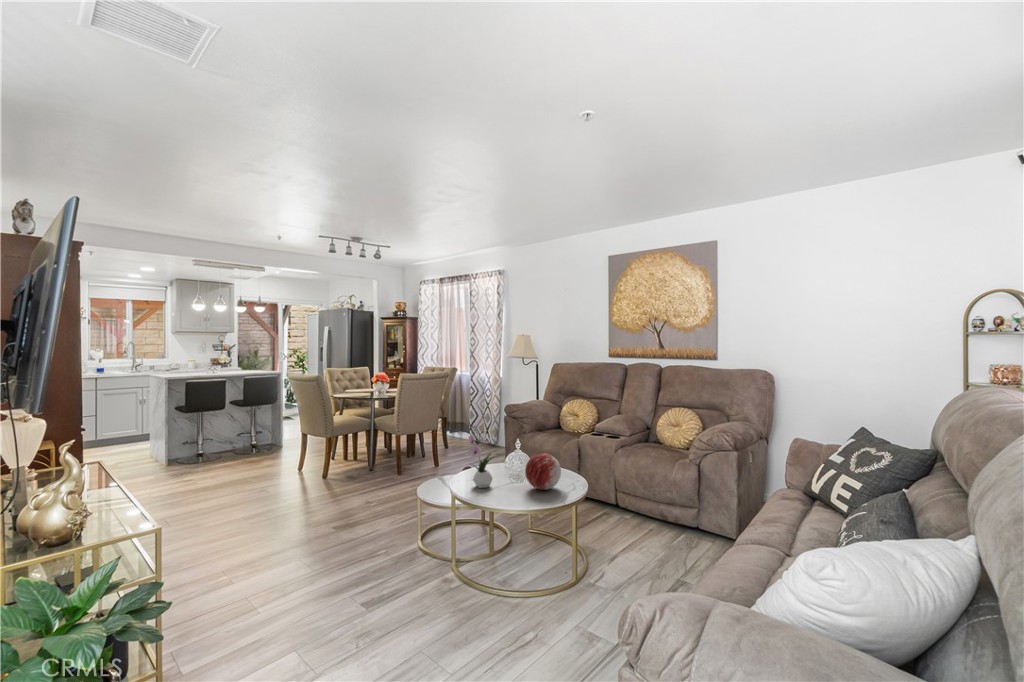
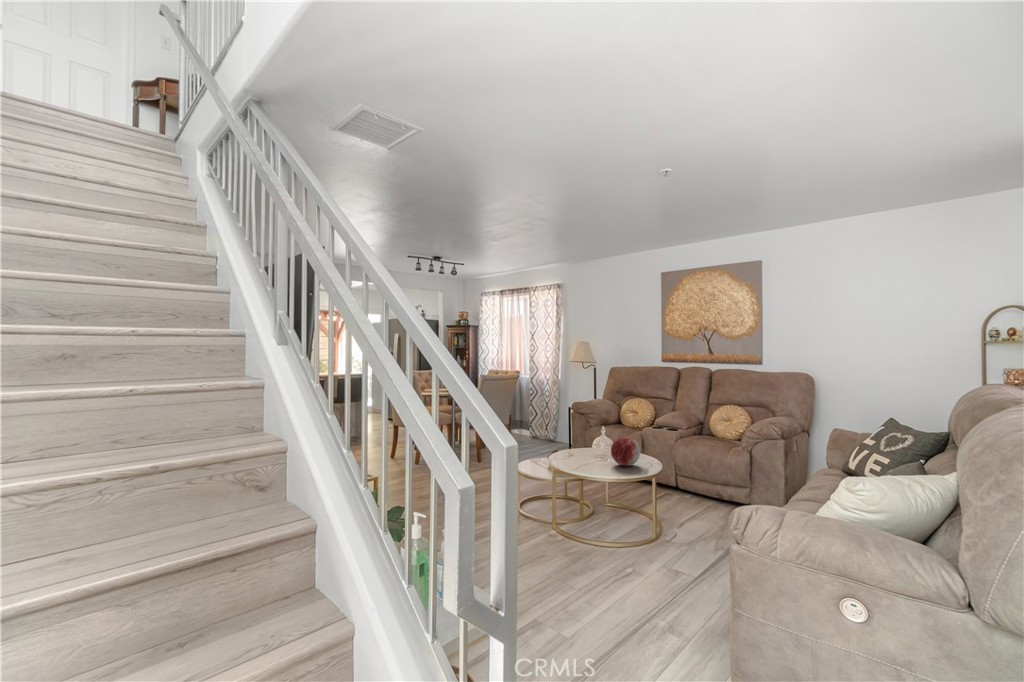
flower arrangement: present [468,426,493,488] -> none [564,414,586,464]

